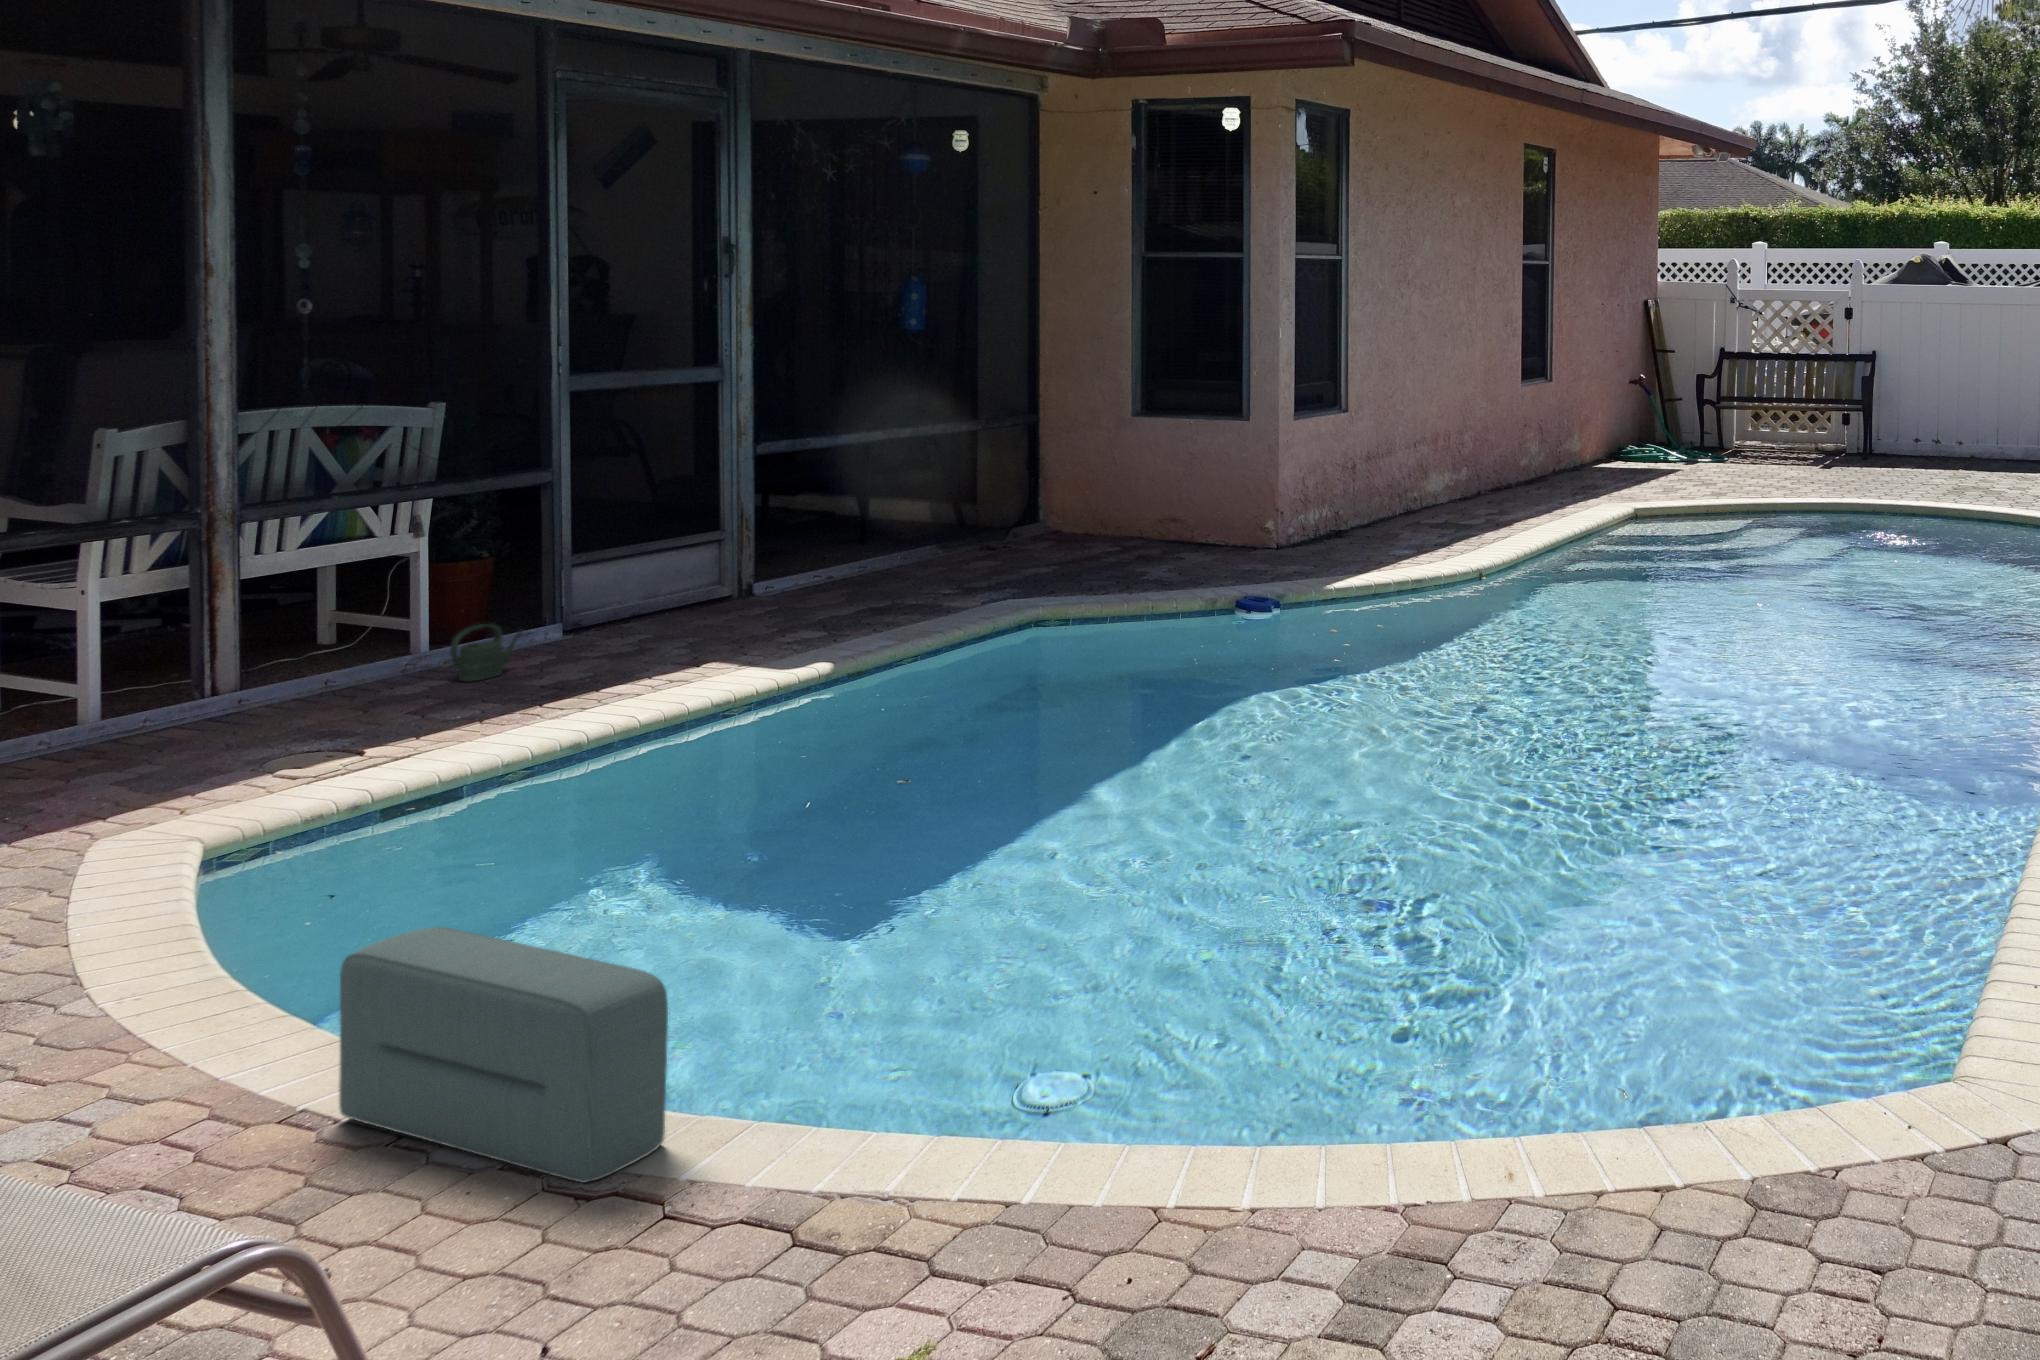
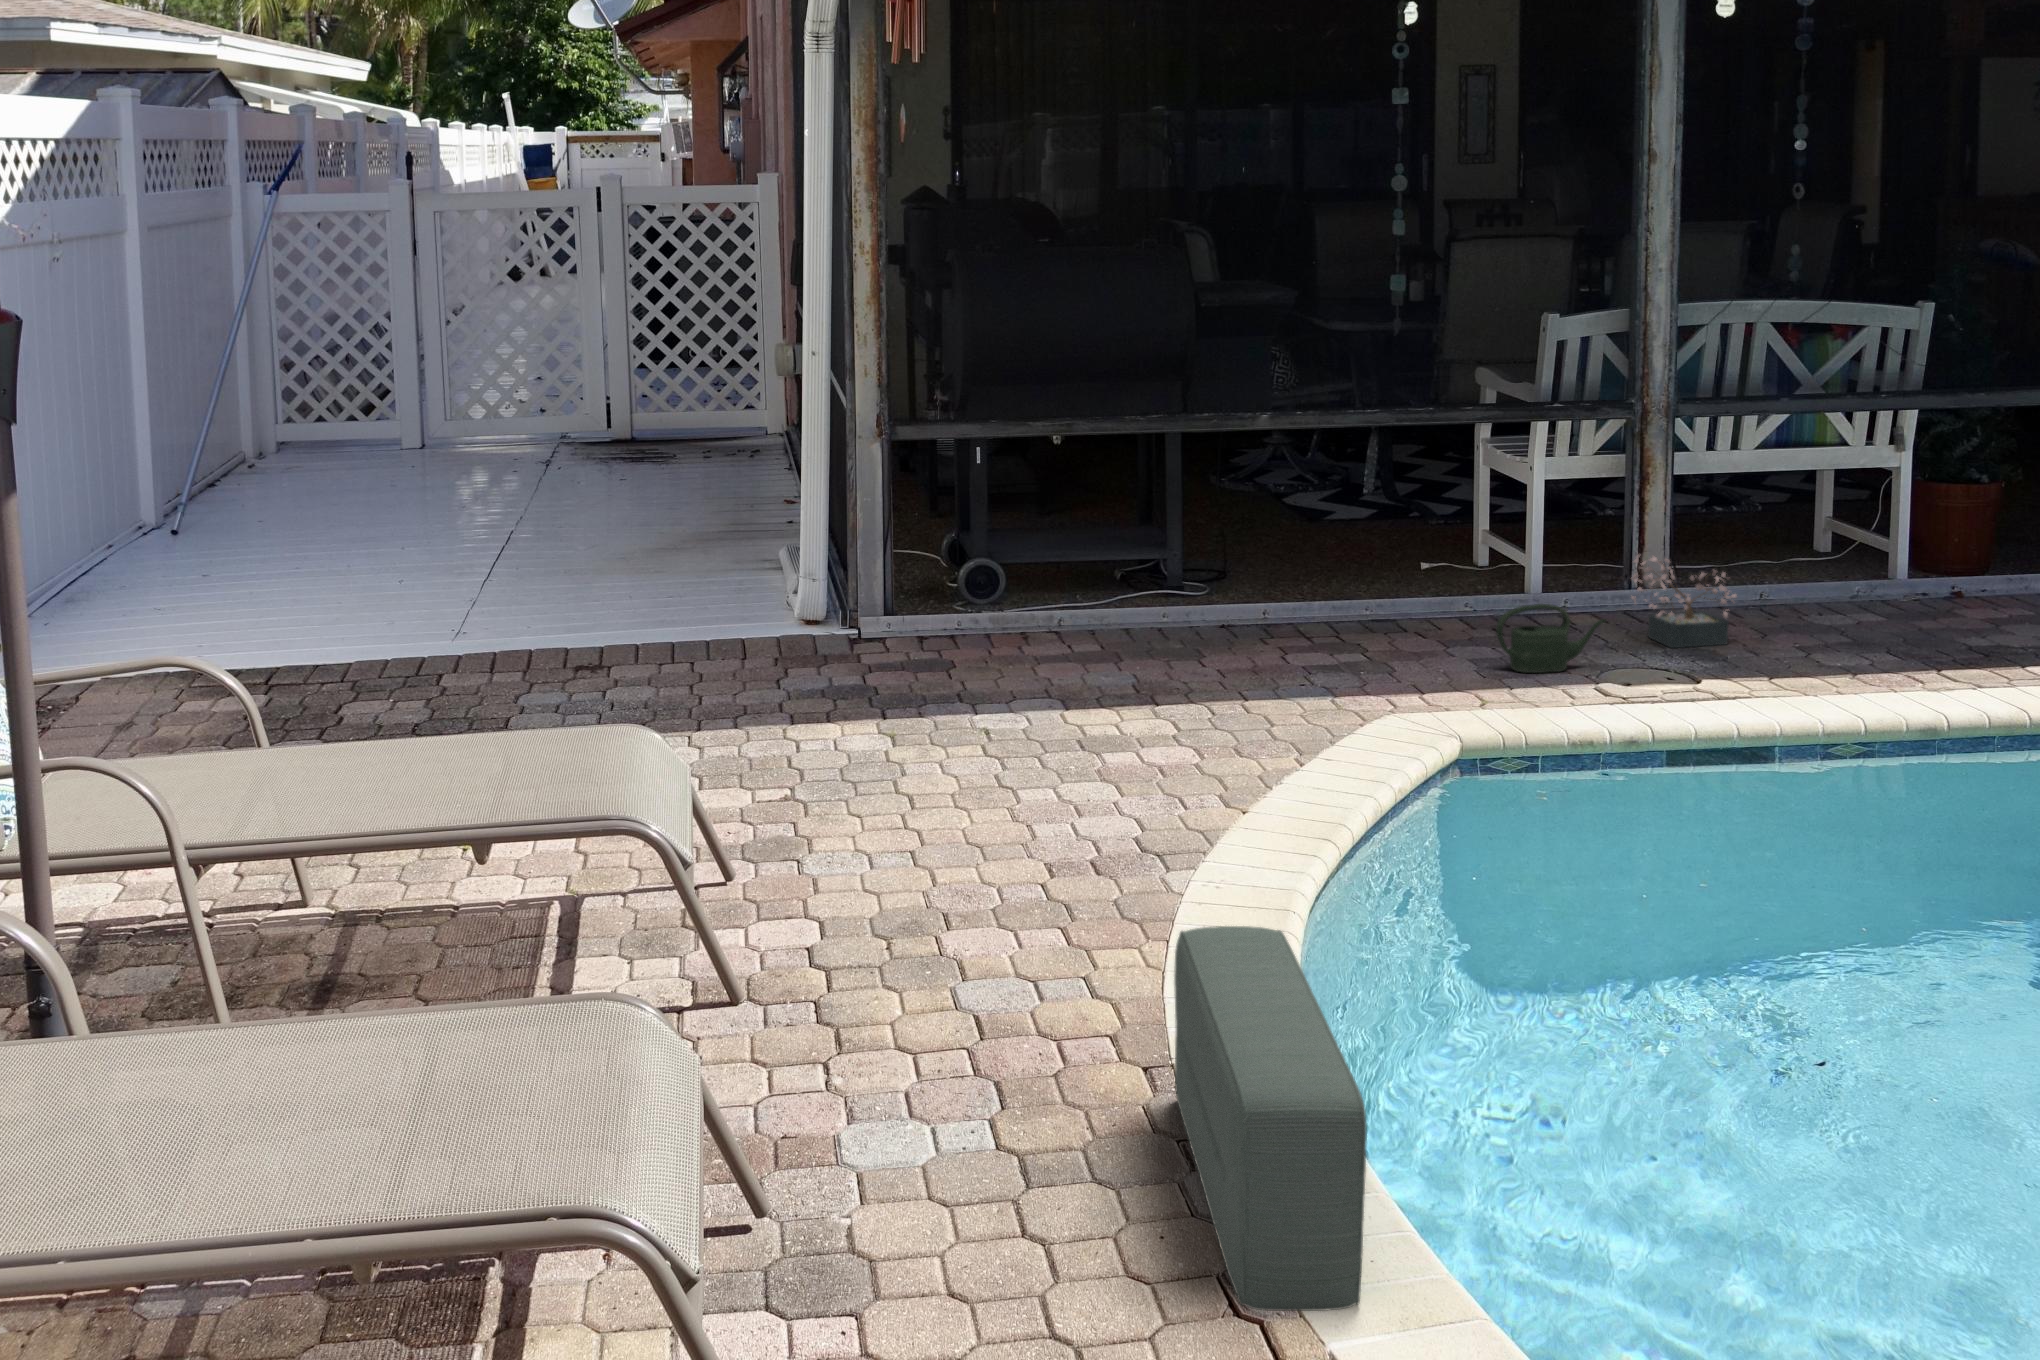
watering can: present [450,624,523,682] -> present [1496,604,1606,673]
decorative plant: none [246,650,348,736] -> present [1632,555,1736,648]

